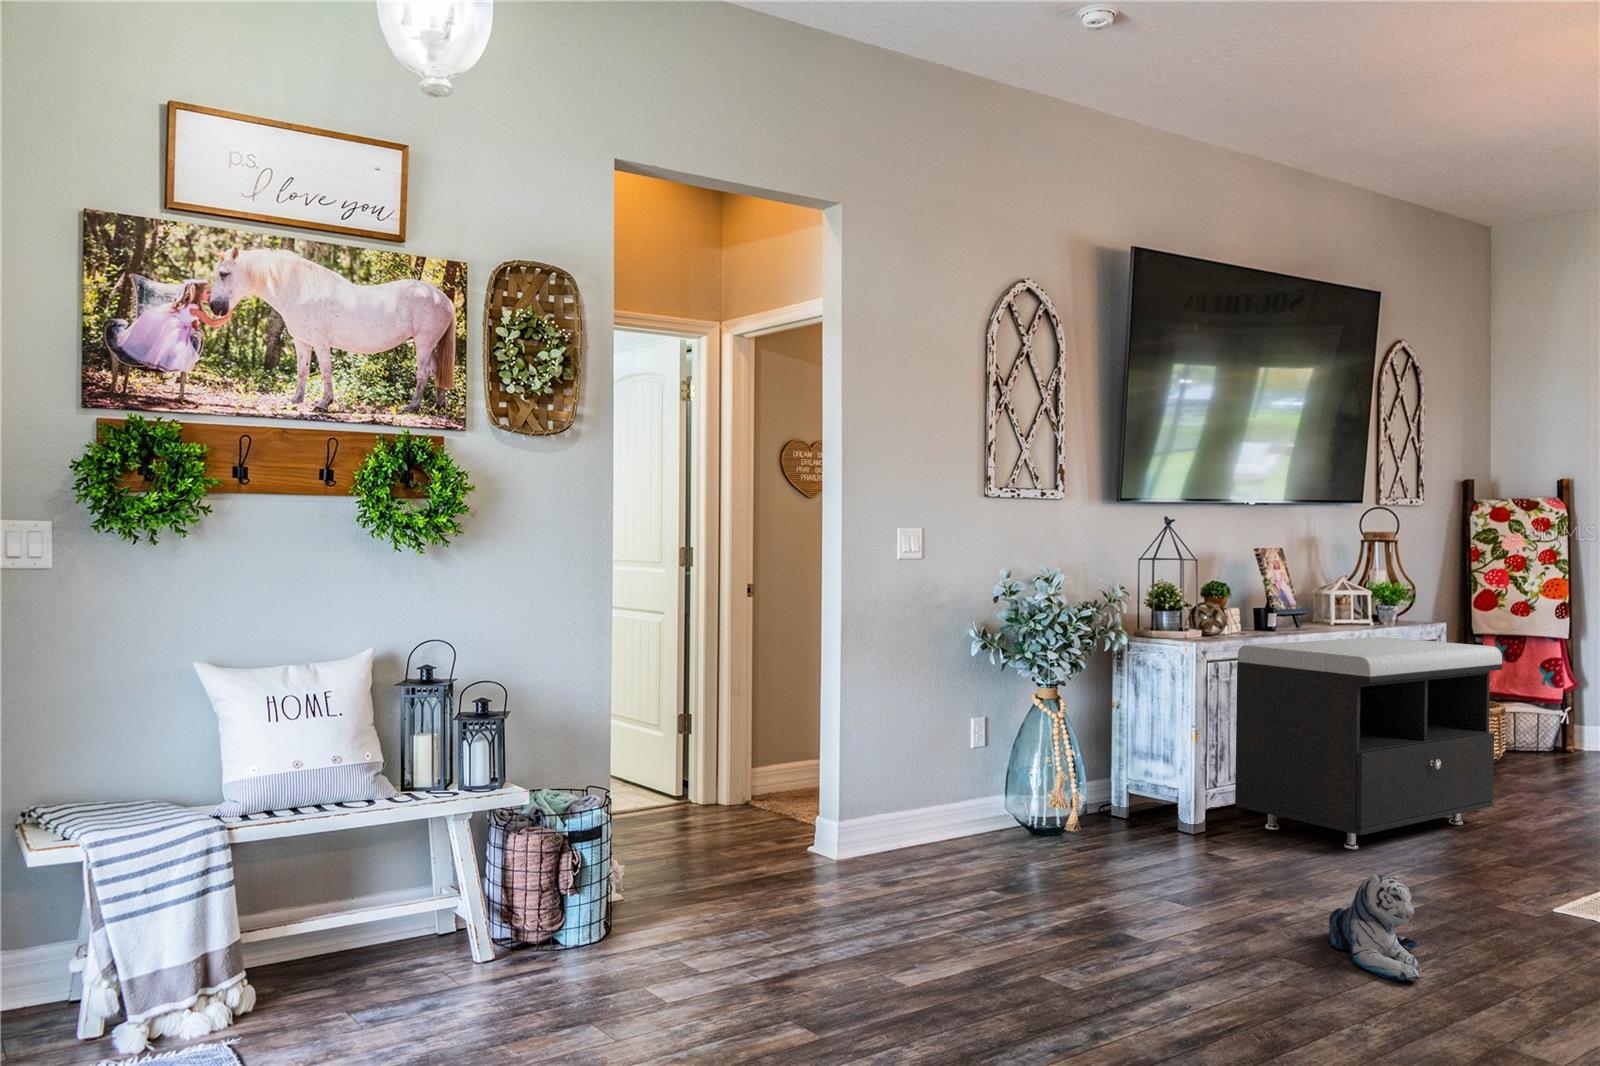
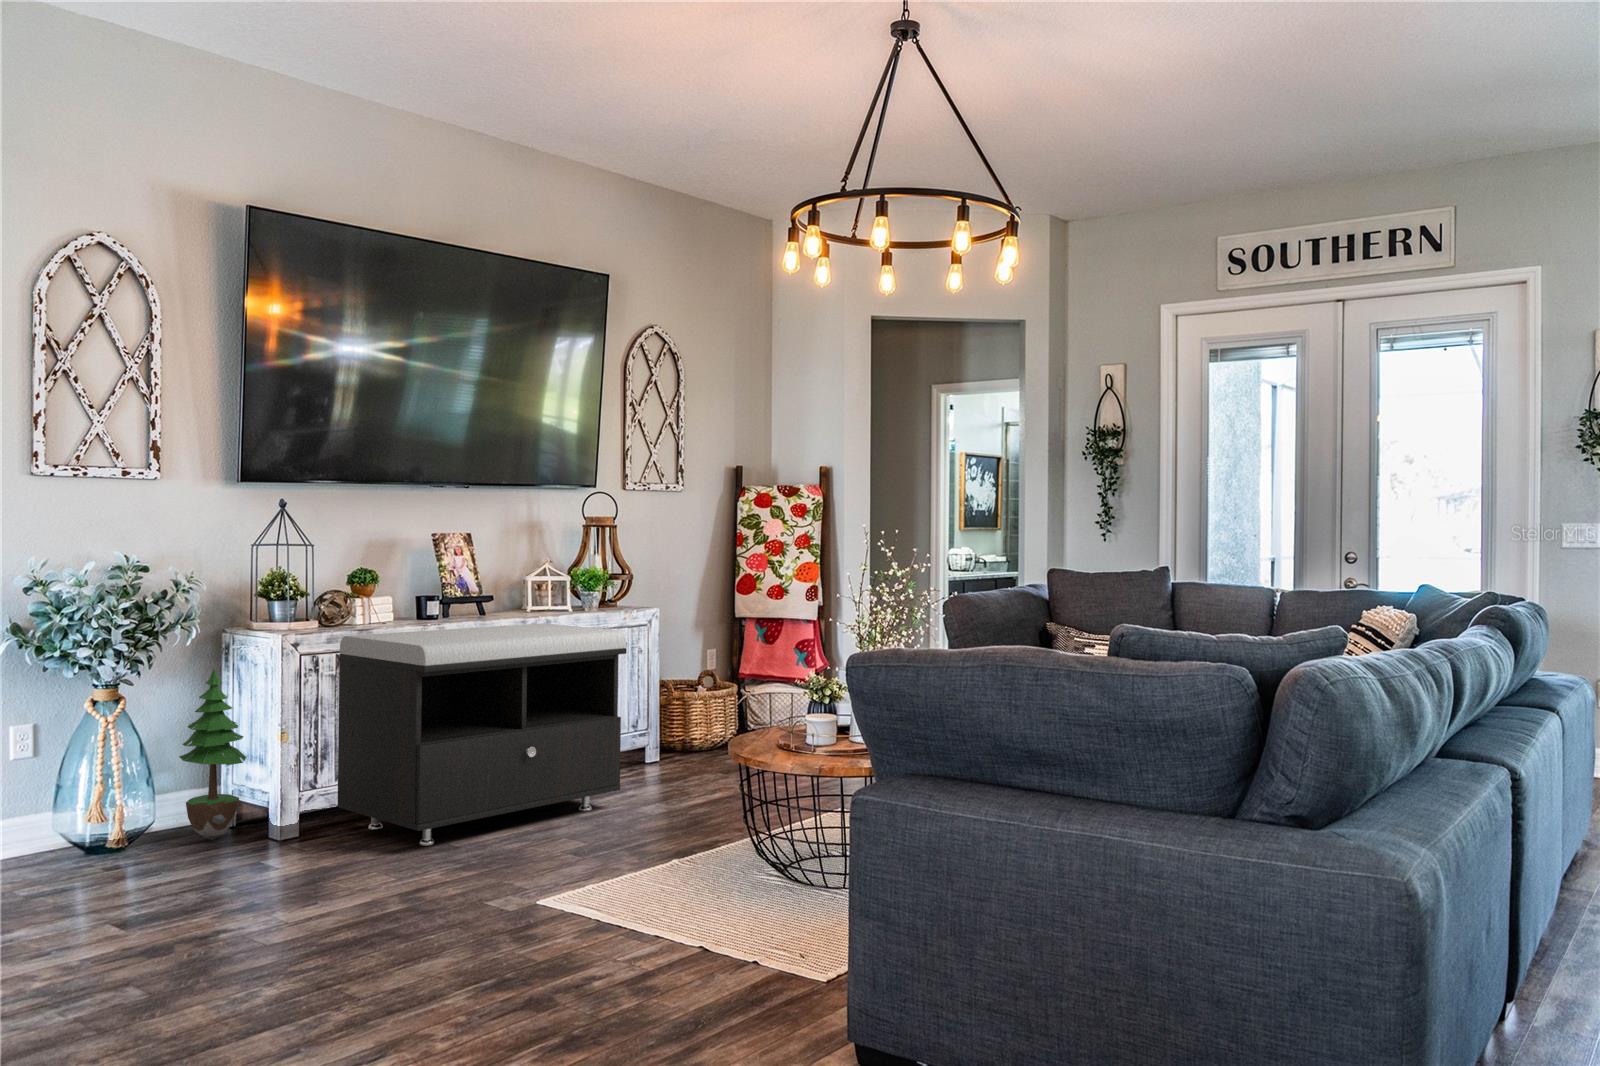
potted tree: none [1106,672,1164,830] -> present [179,669,246,841]
plush toy: present [1329,875,1420,981] -> none [192,882,294,995]

